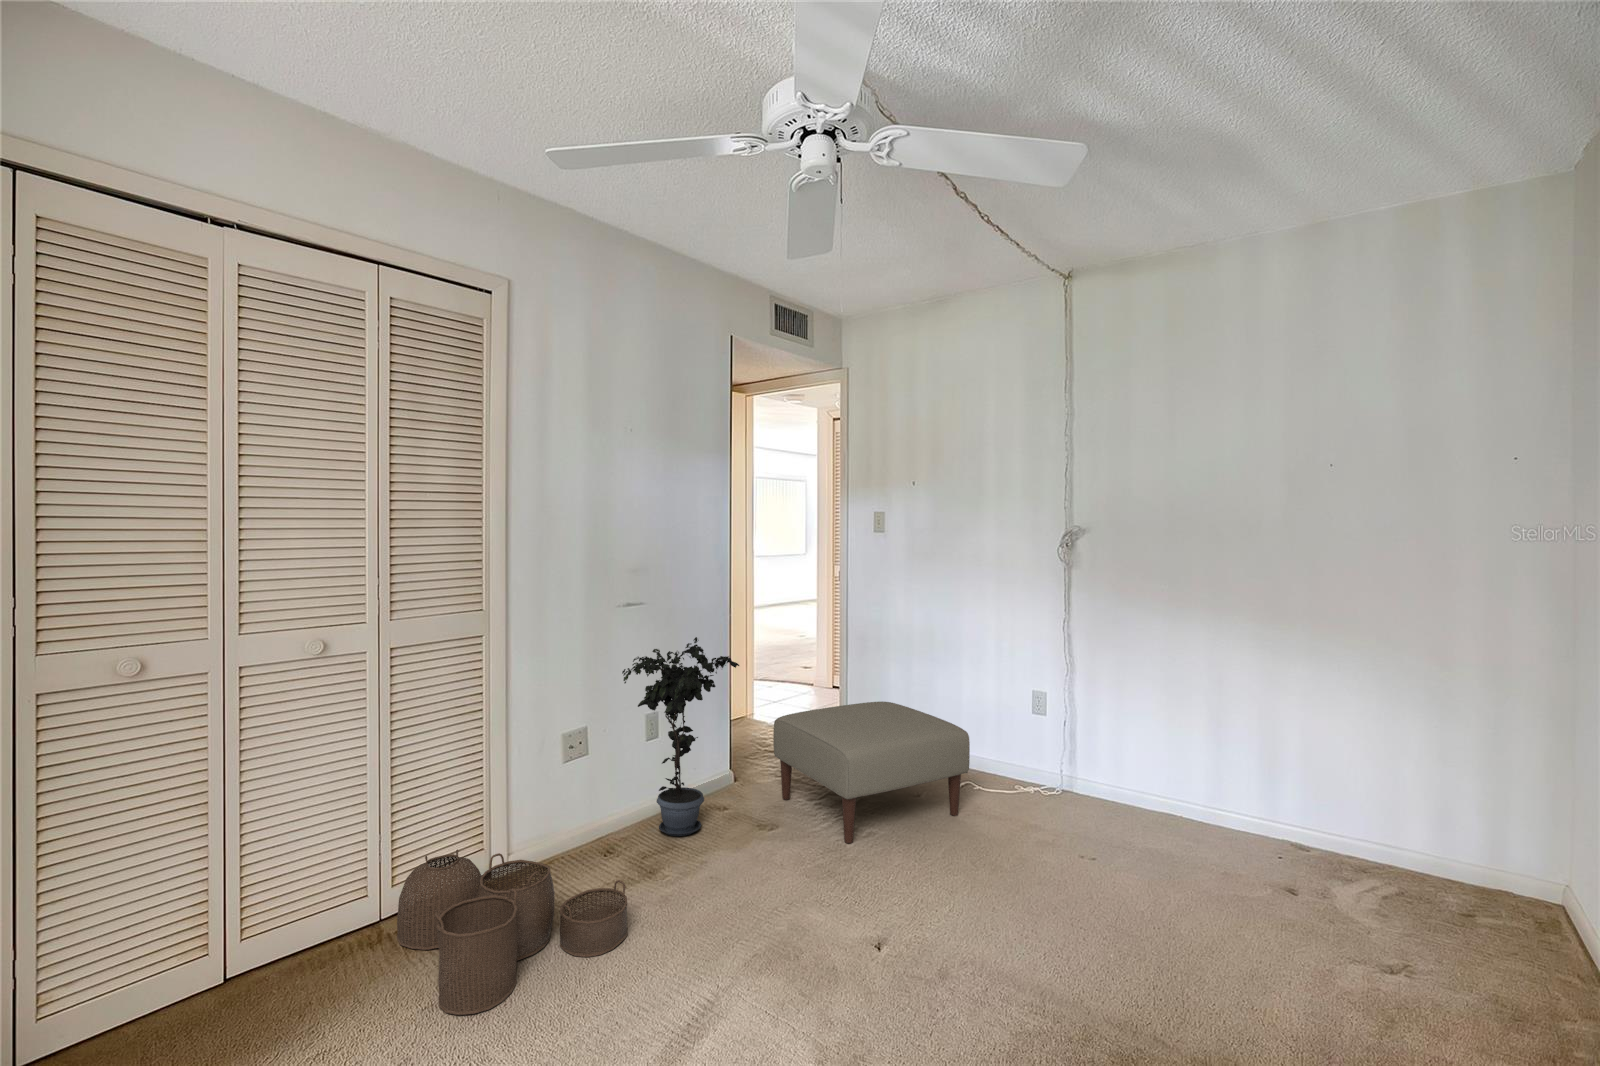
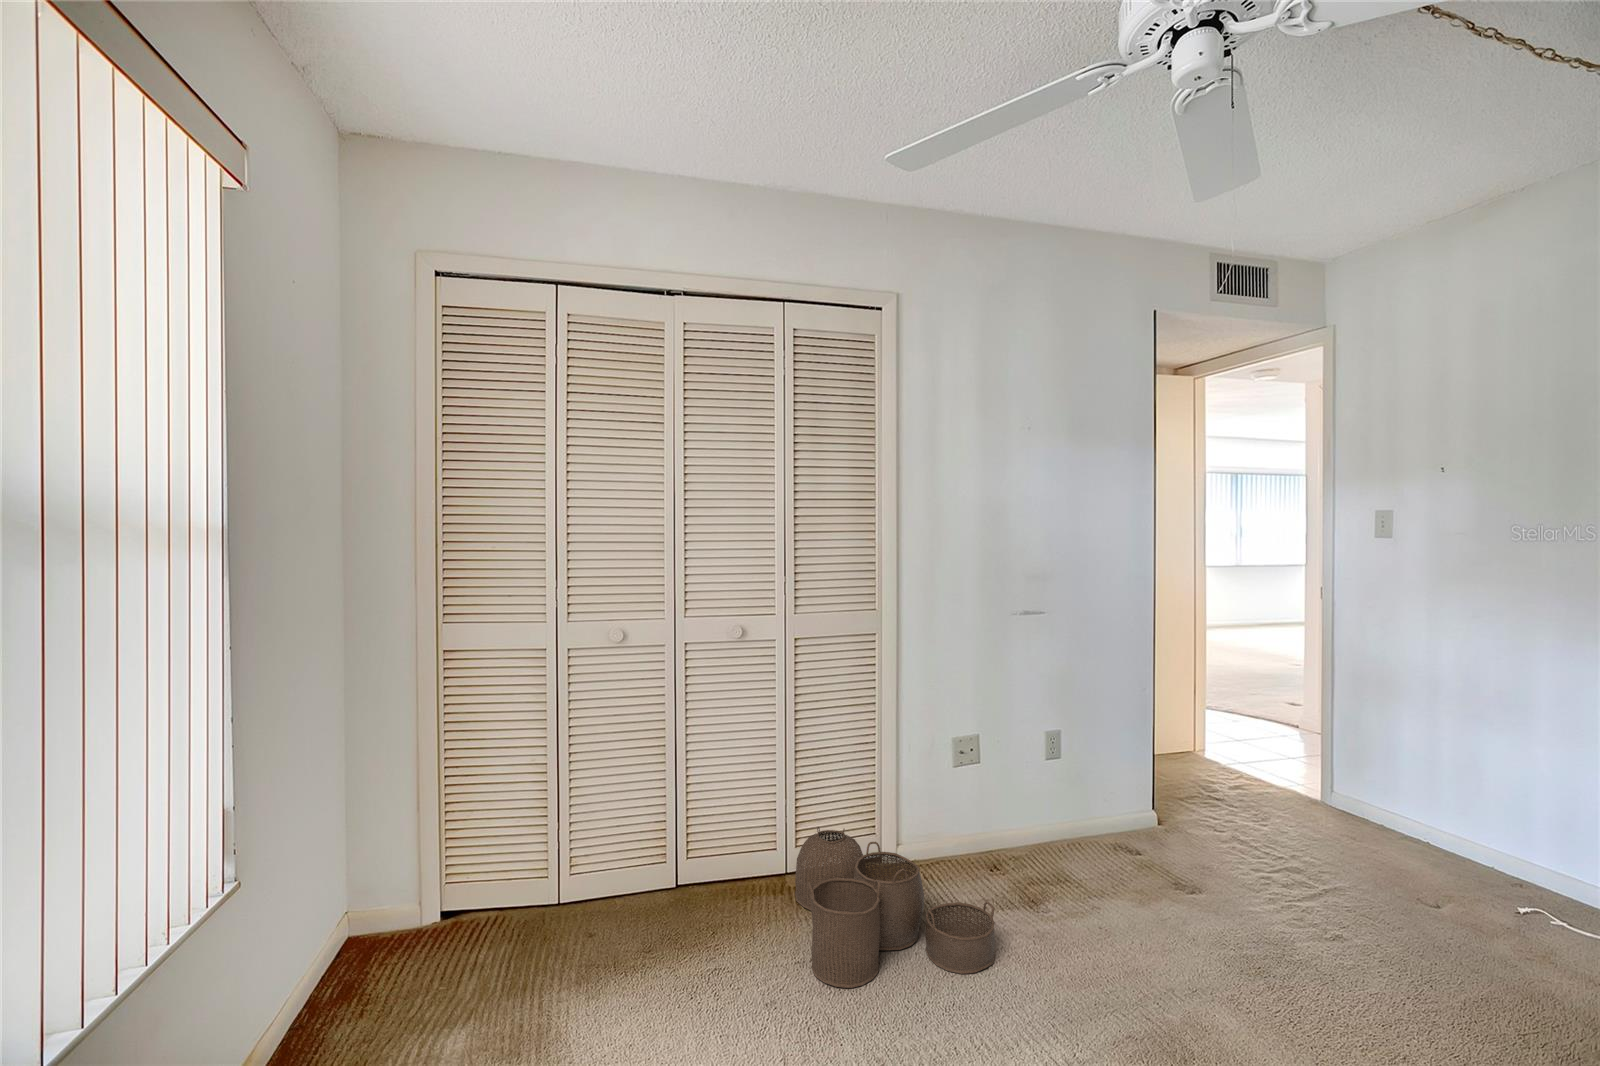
potted plant: present [622,637,739,836] -> none [1010,653,1156,873]
ottoman: present [773,701,970,843] -> none [1206,759,1535,956]

